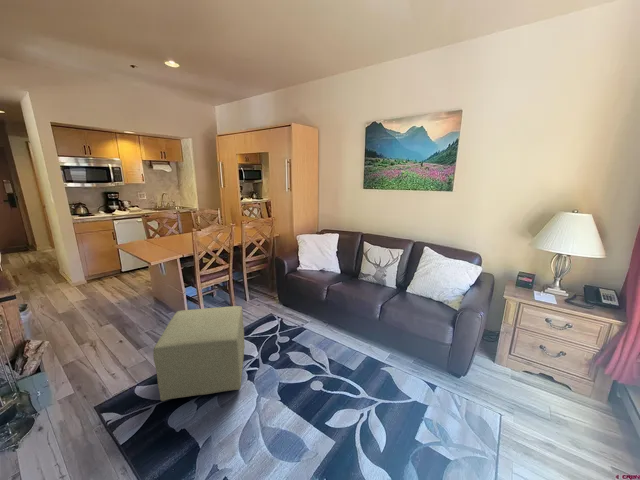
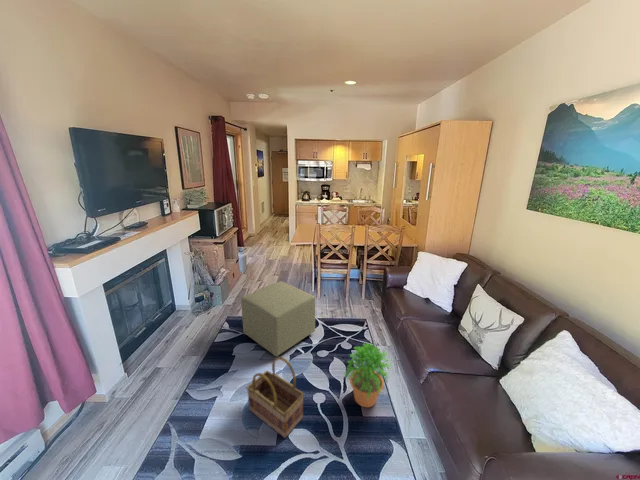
potted plant: none [319,310,365,368] -> present [345,343,390,407]
basket: none [272,360,337,448] -> present [247,357,304,438]

